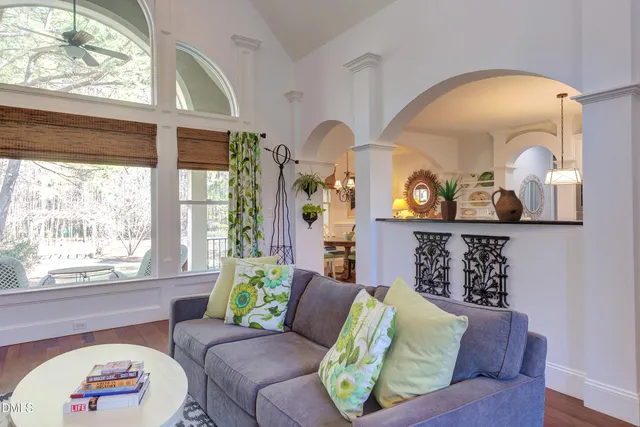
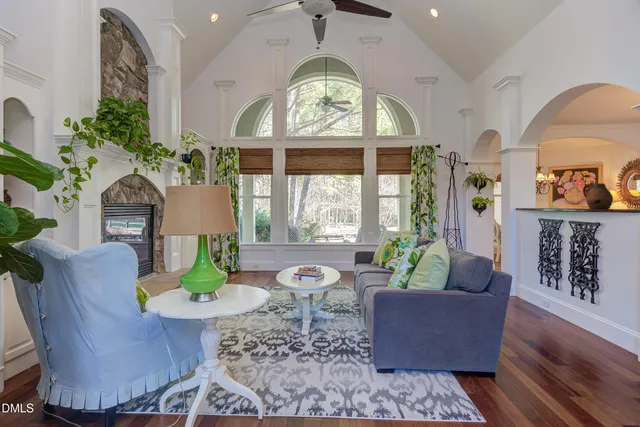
potted plant: present [433,177,464,221] -> none [544,172,581,209]

